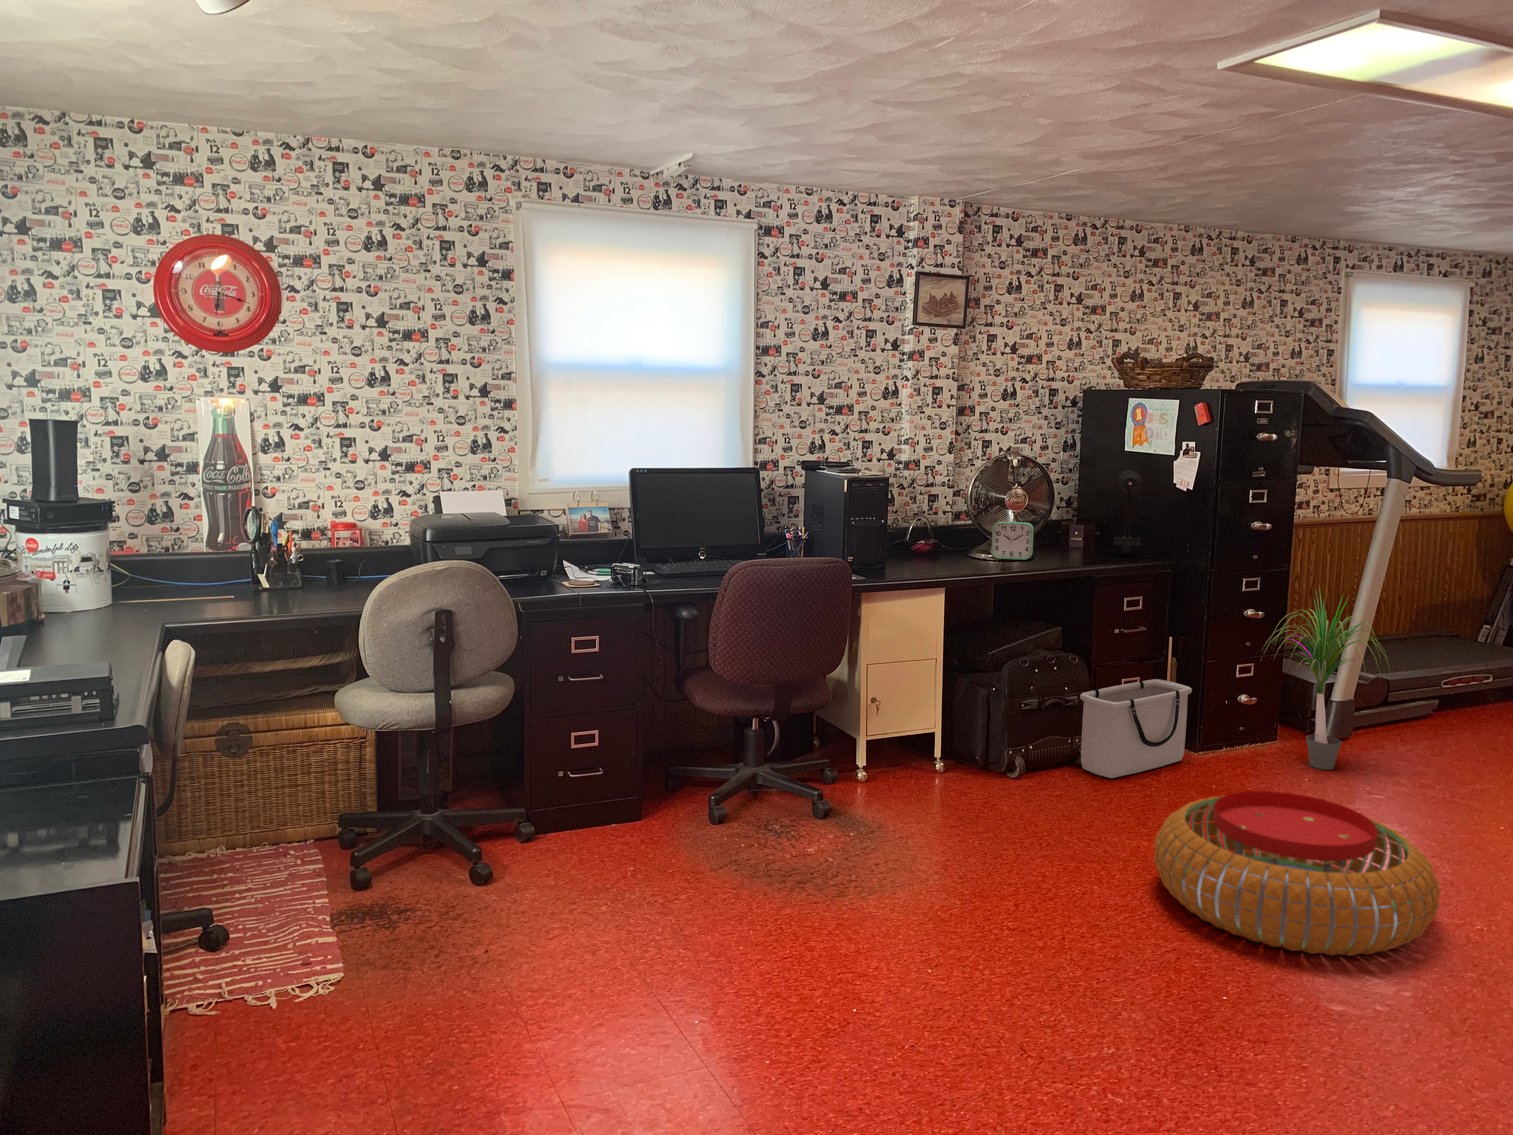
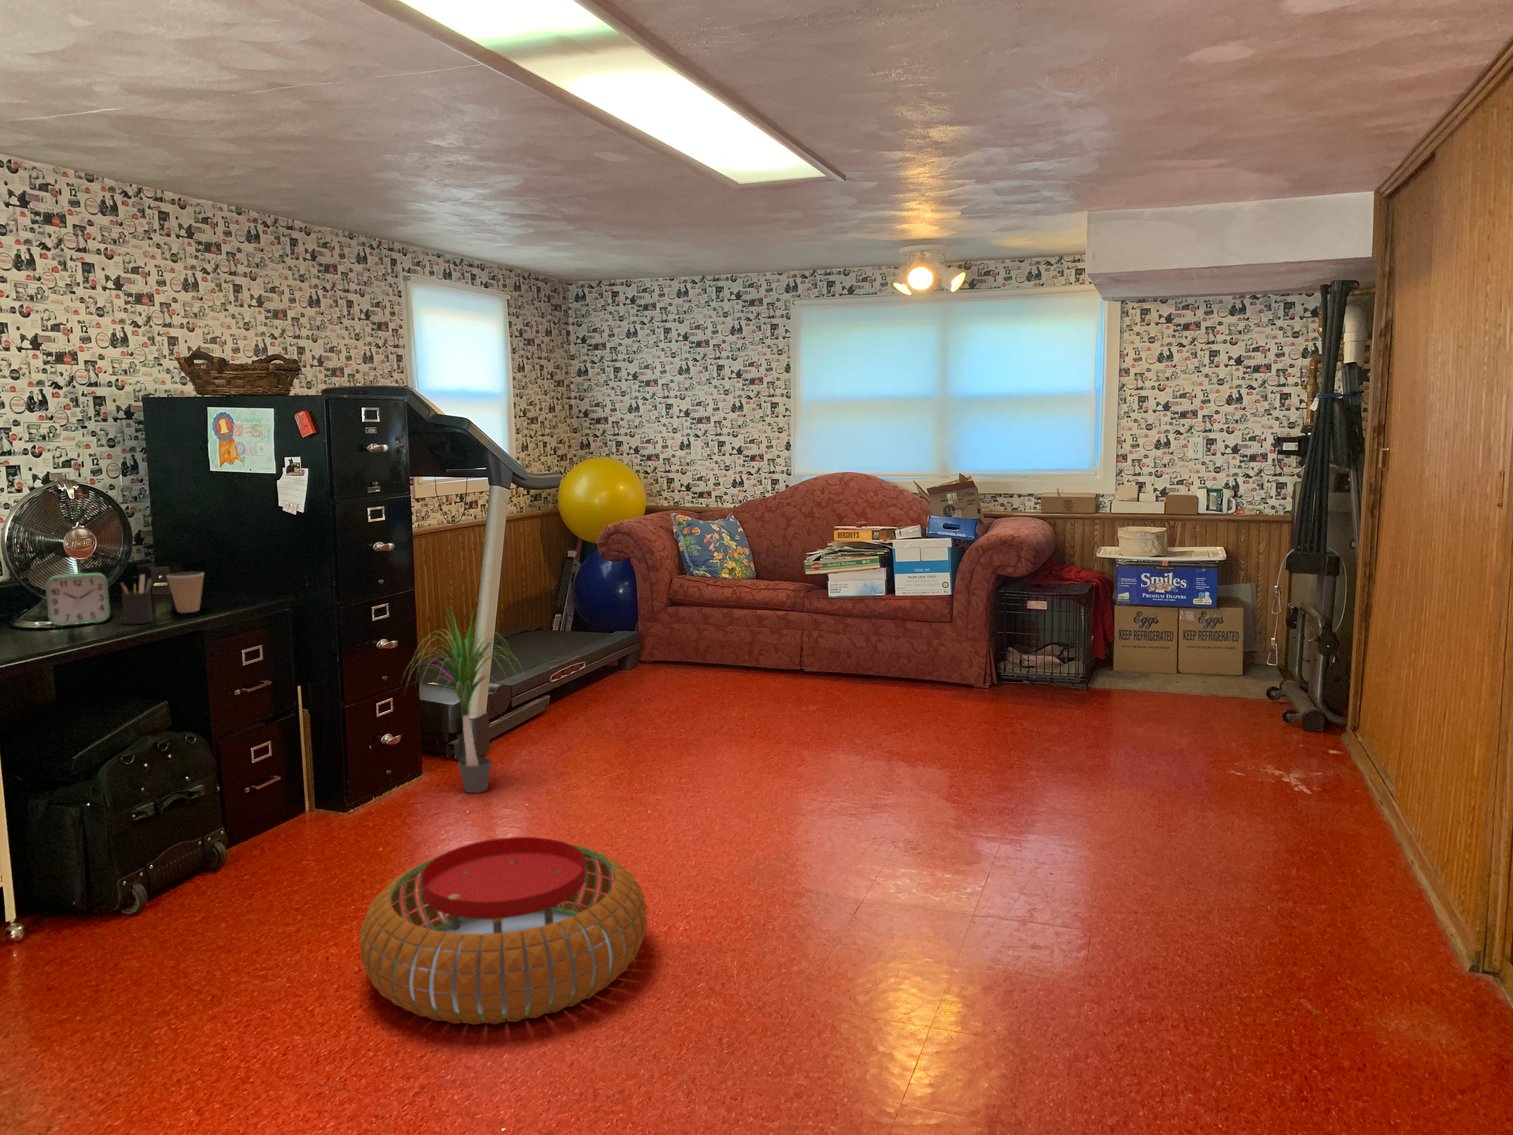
desk lamp: present [1114,470,1142,554] -> none [209,495,250,596]
pen holder: none [1040,527,1063,564] -> present [121,575,153,624]
coffee cup: none [1075,529,1104,561] -> present [167,572,204,613]
storage bin: present [1080,679,1192,778] -> none [209,738,338,873]

